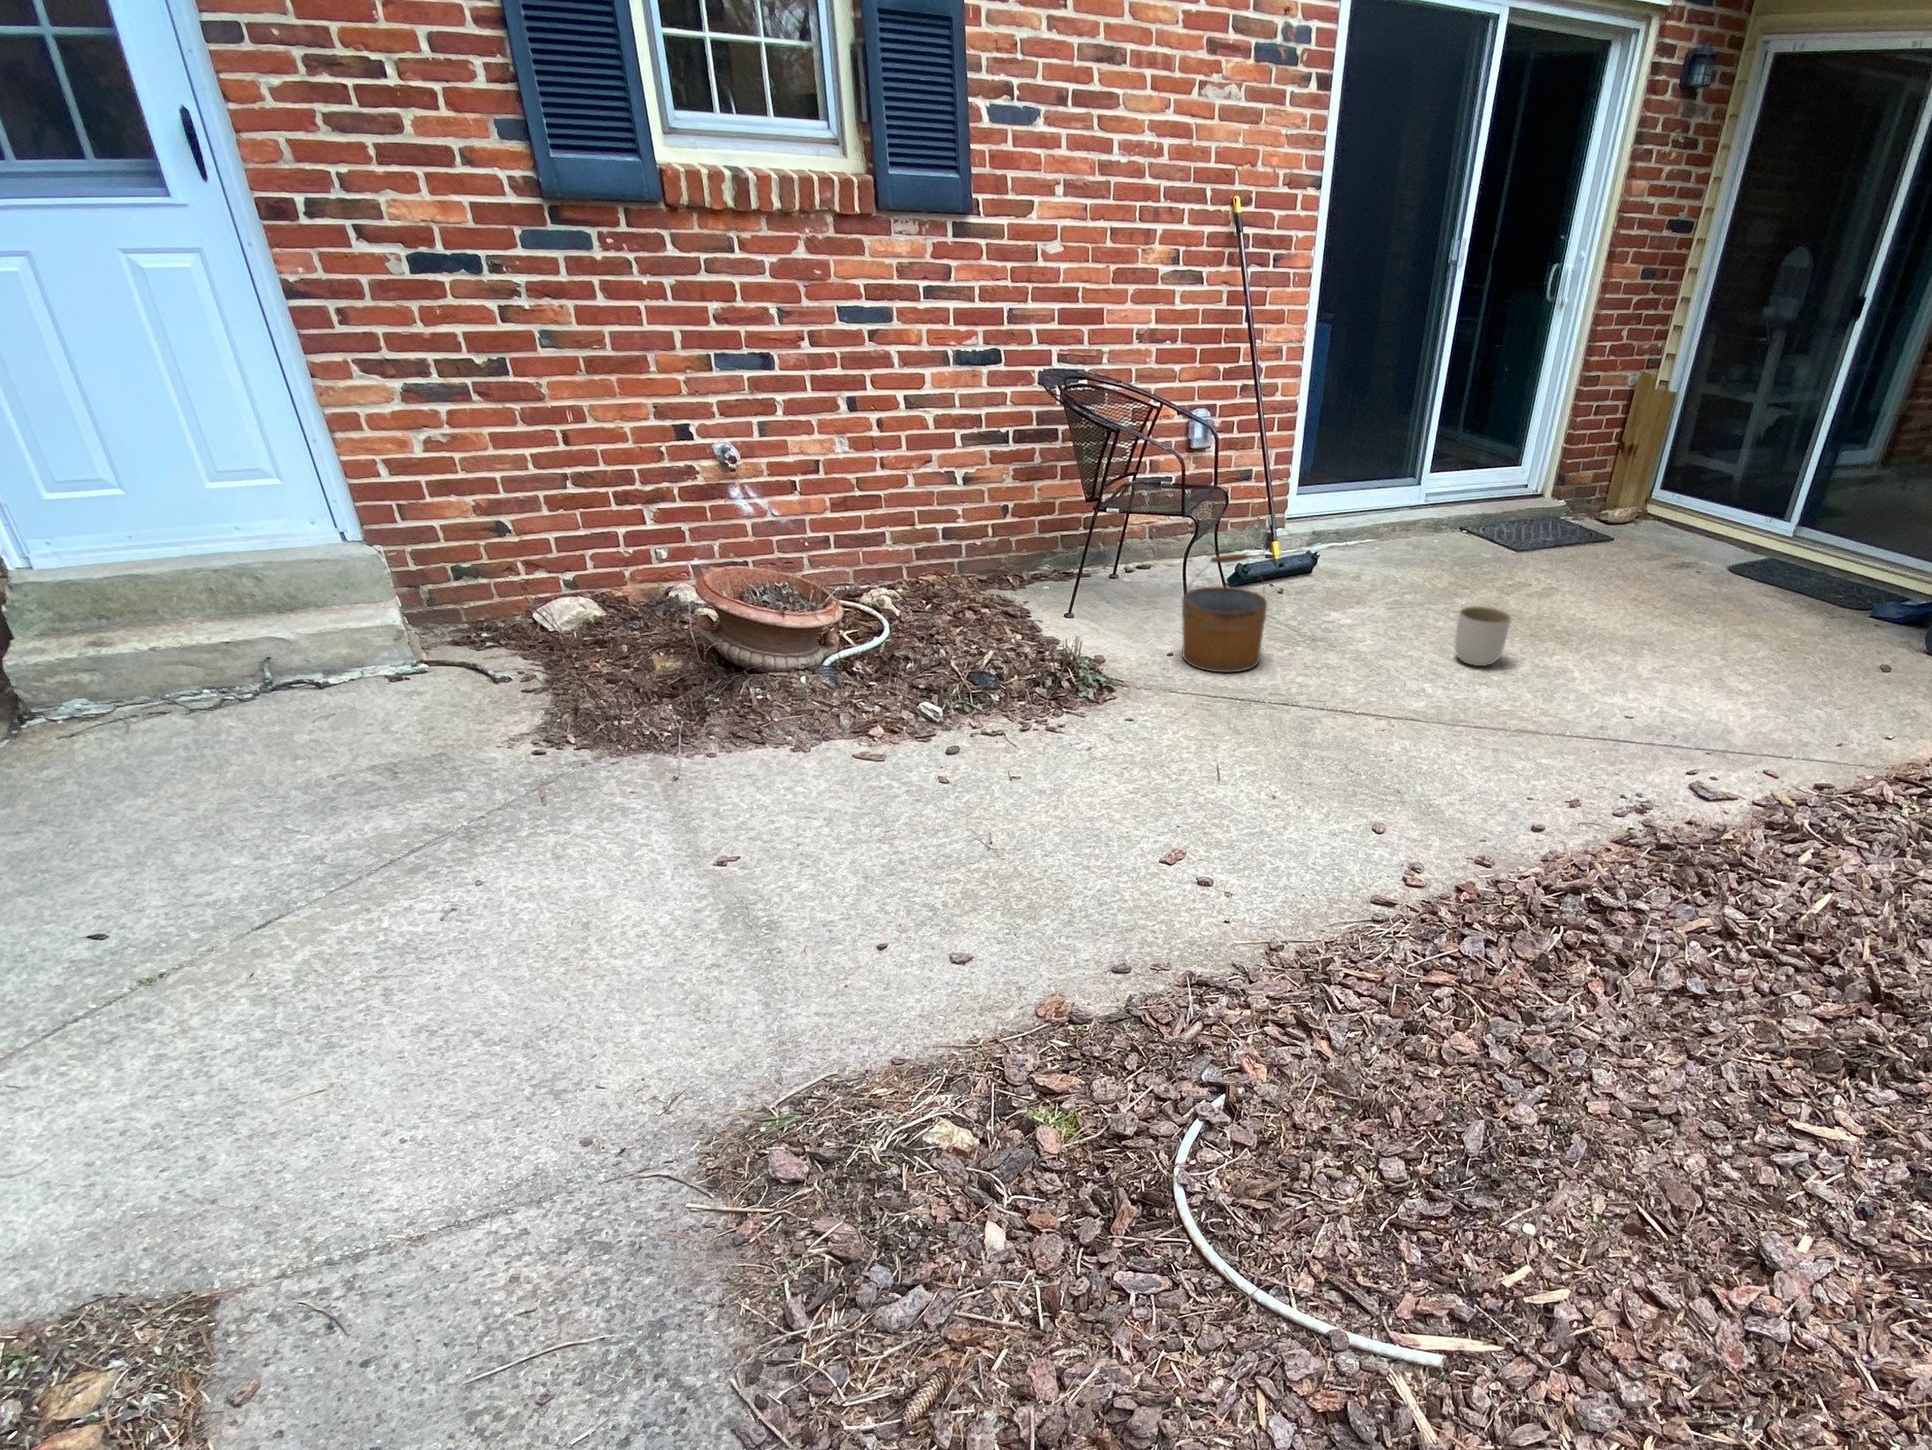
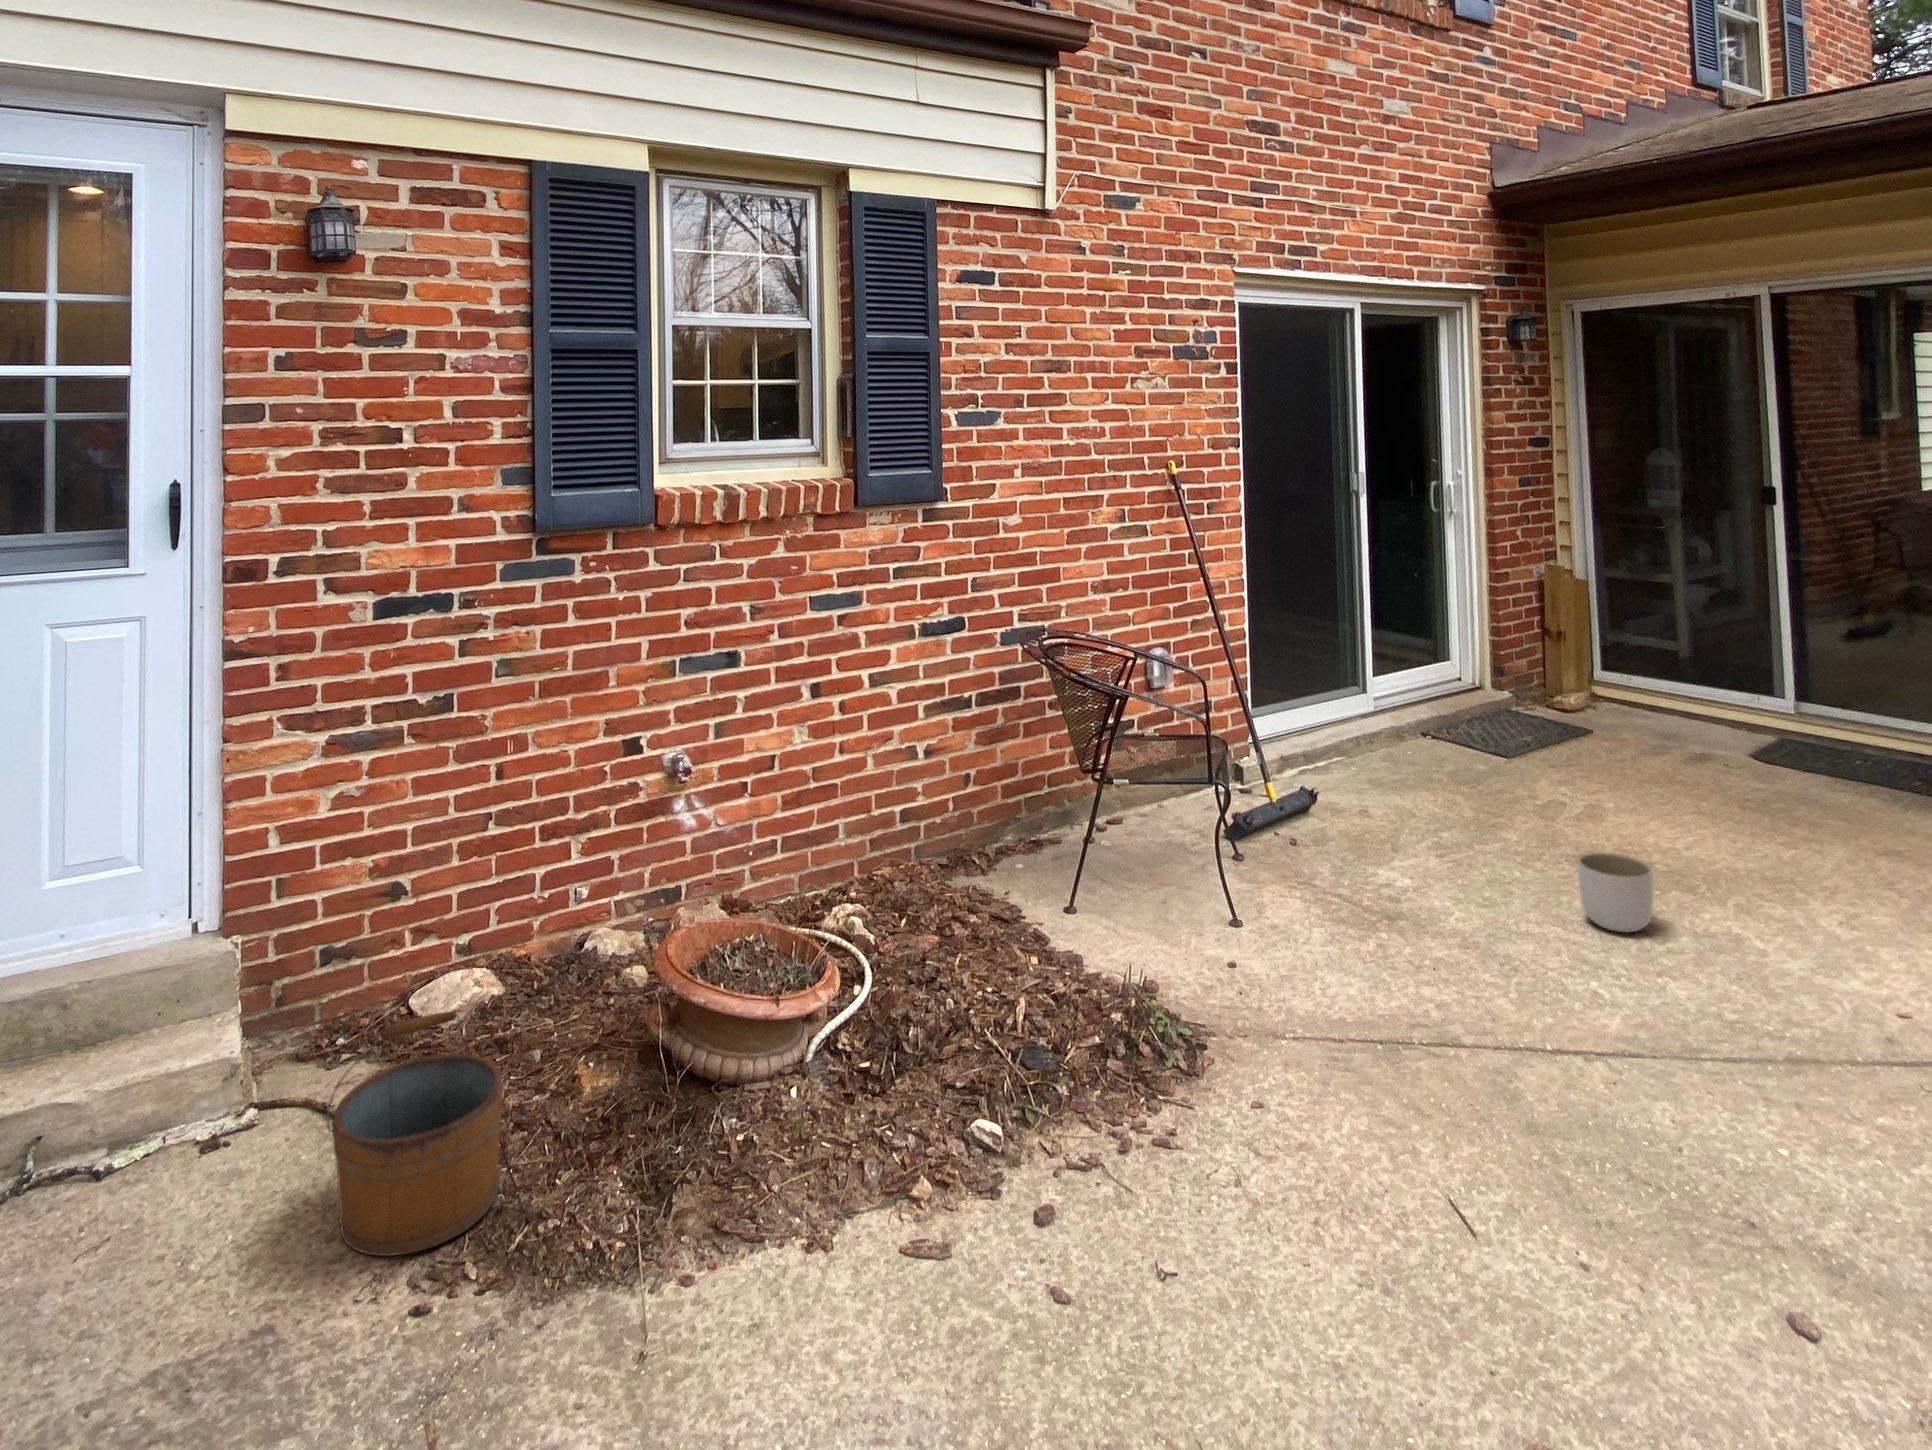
bucket: present [1182,554,1267,672] -> present [327,1011,506,1256]

